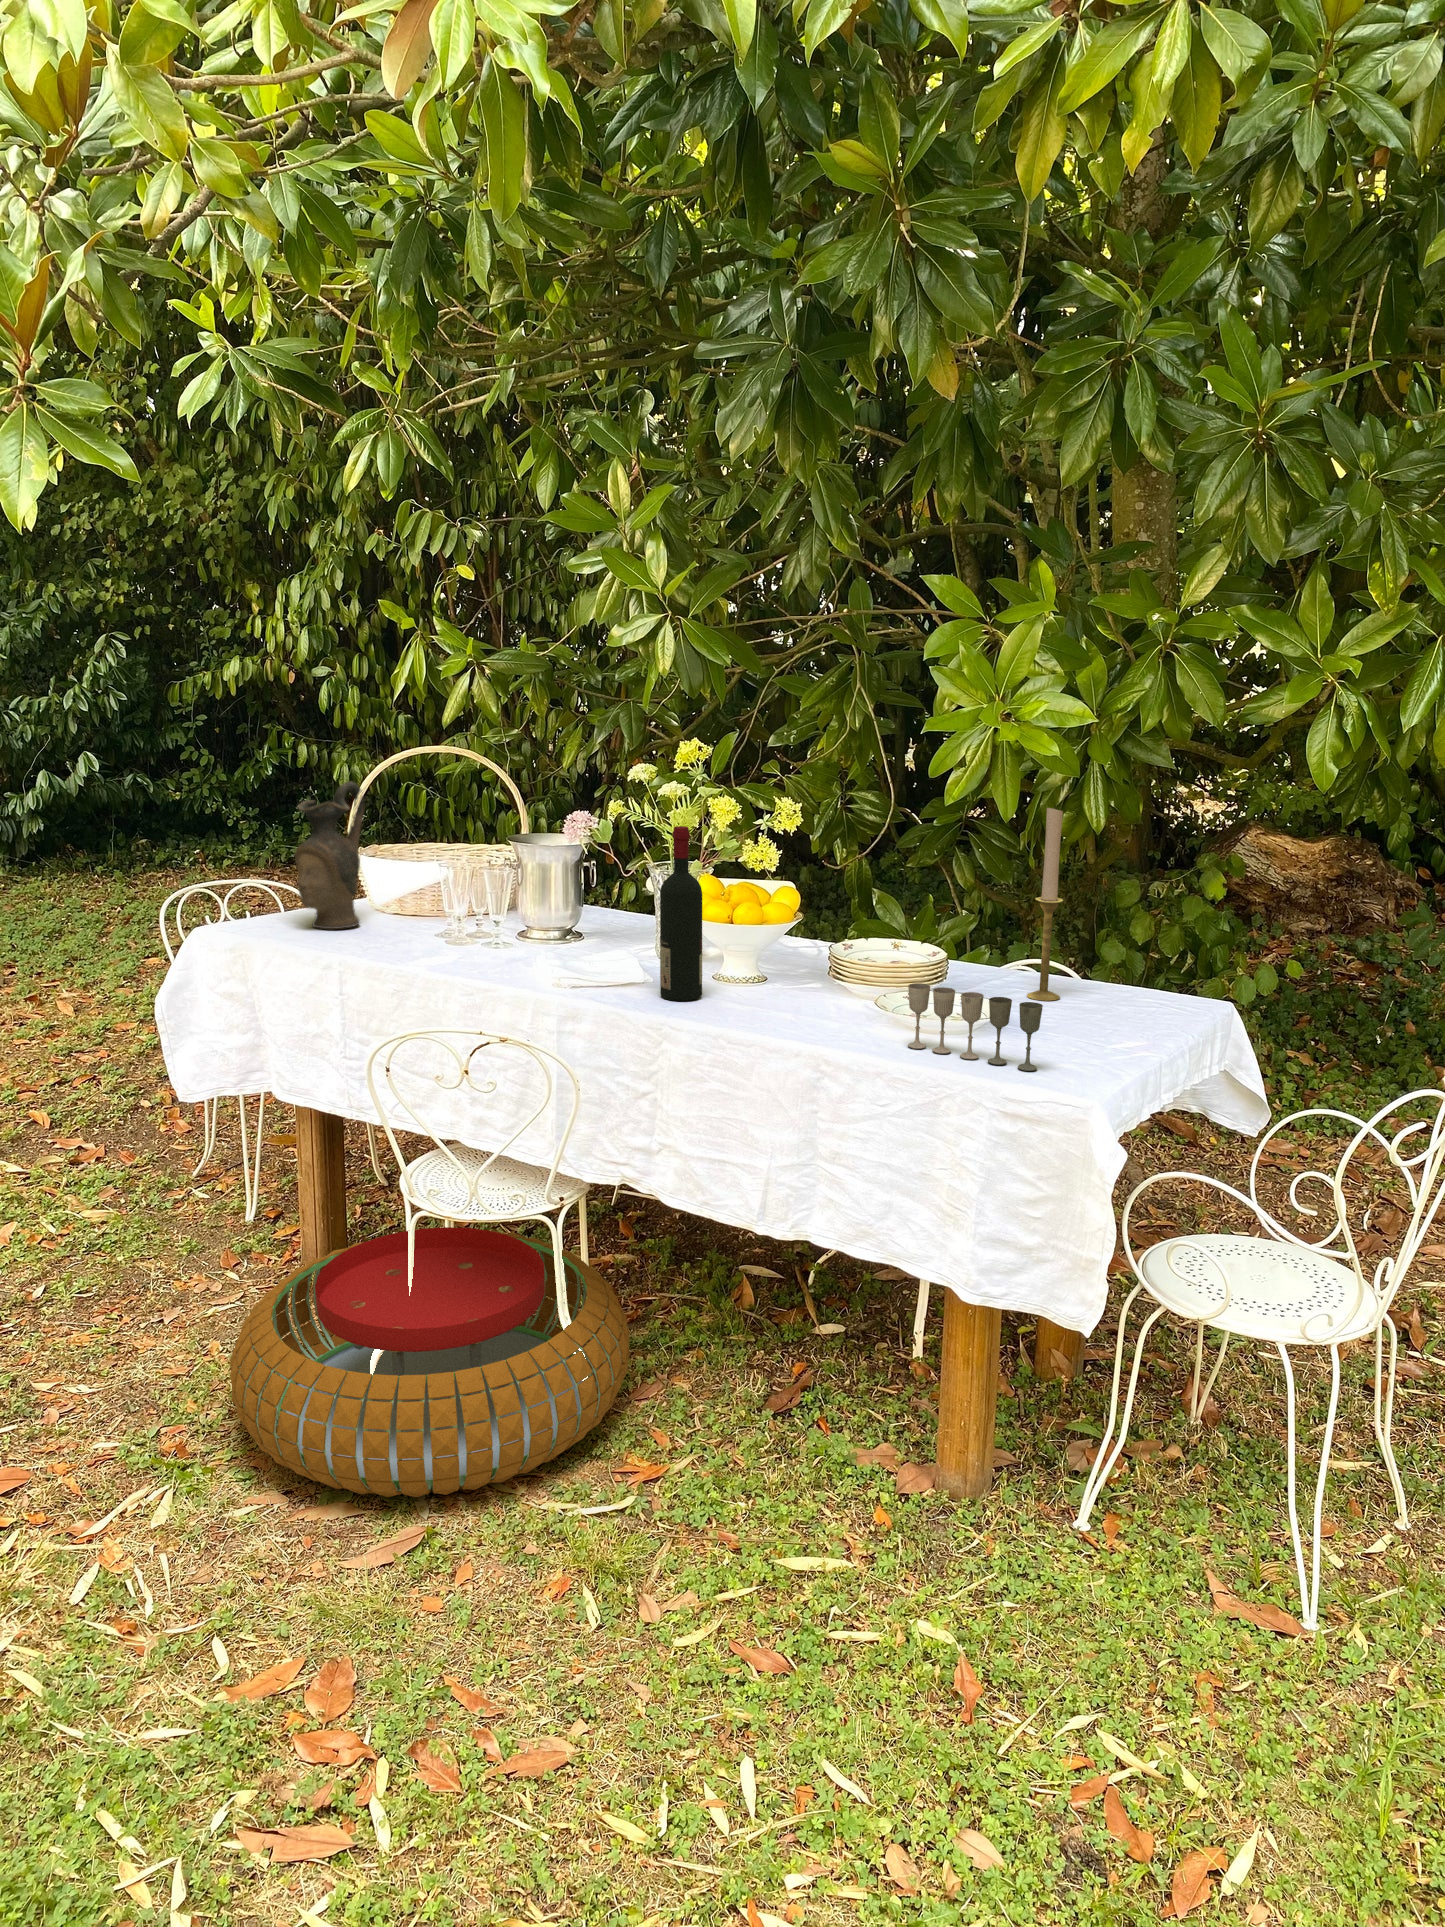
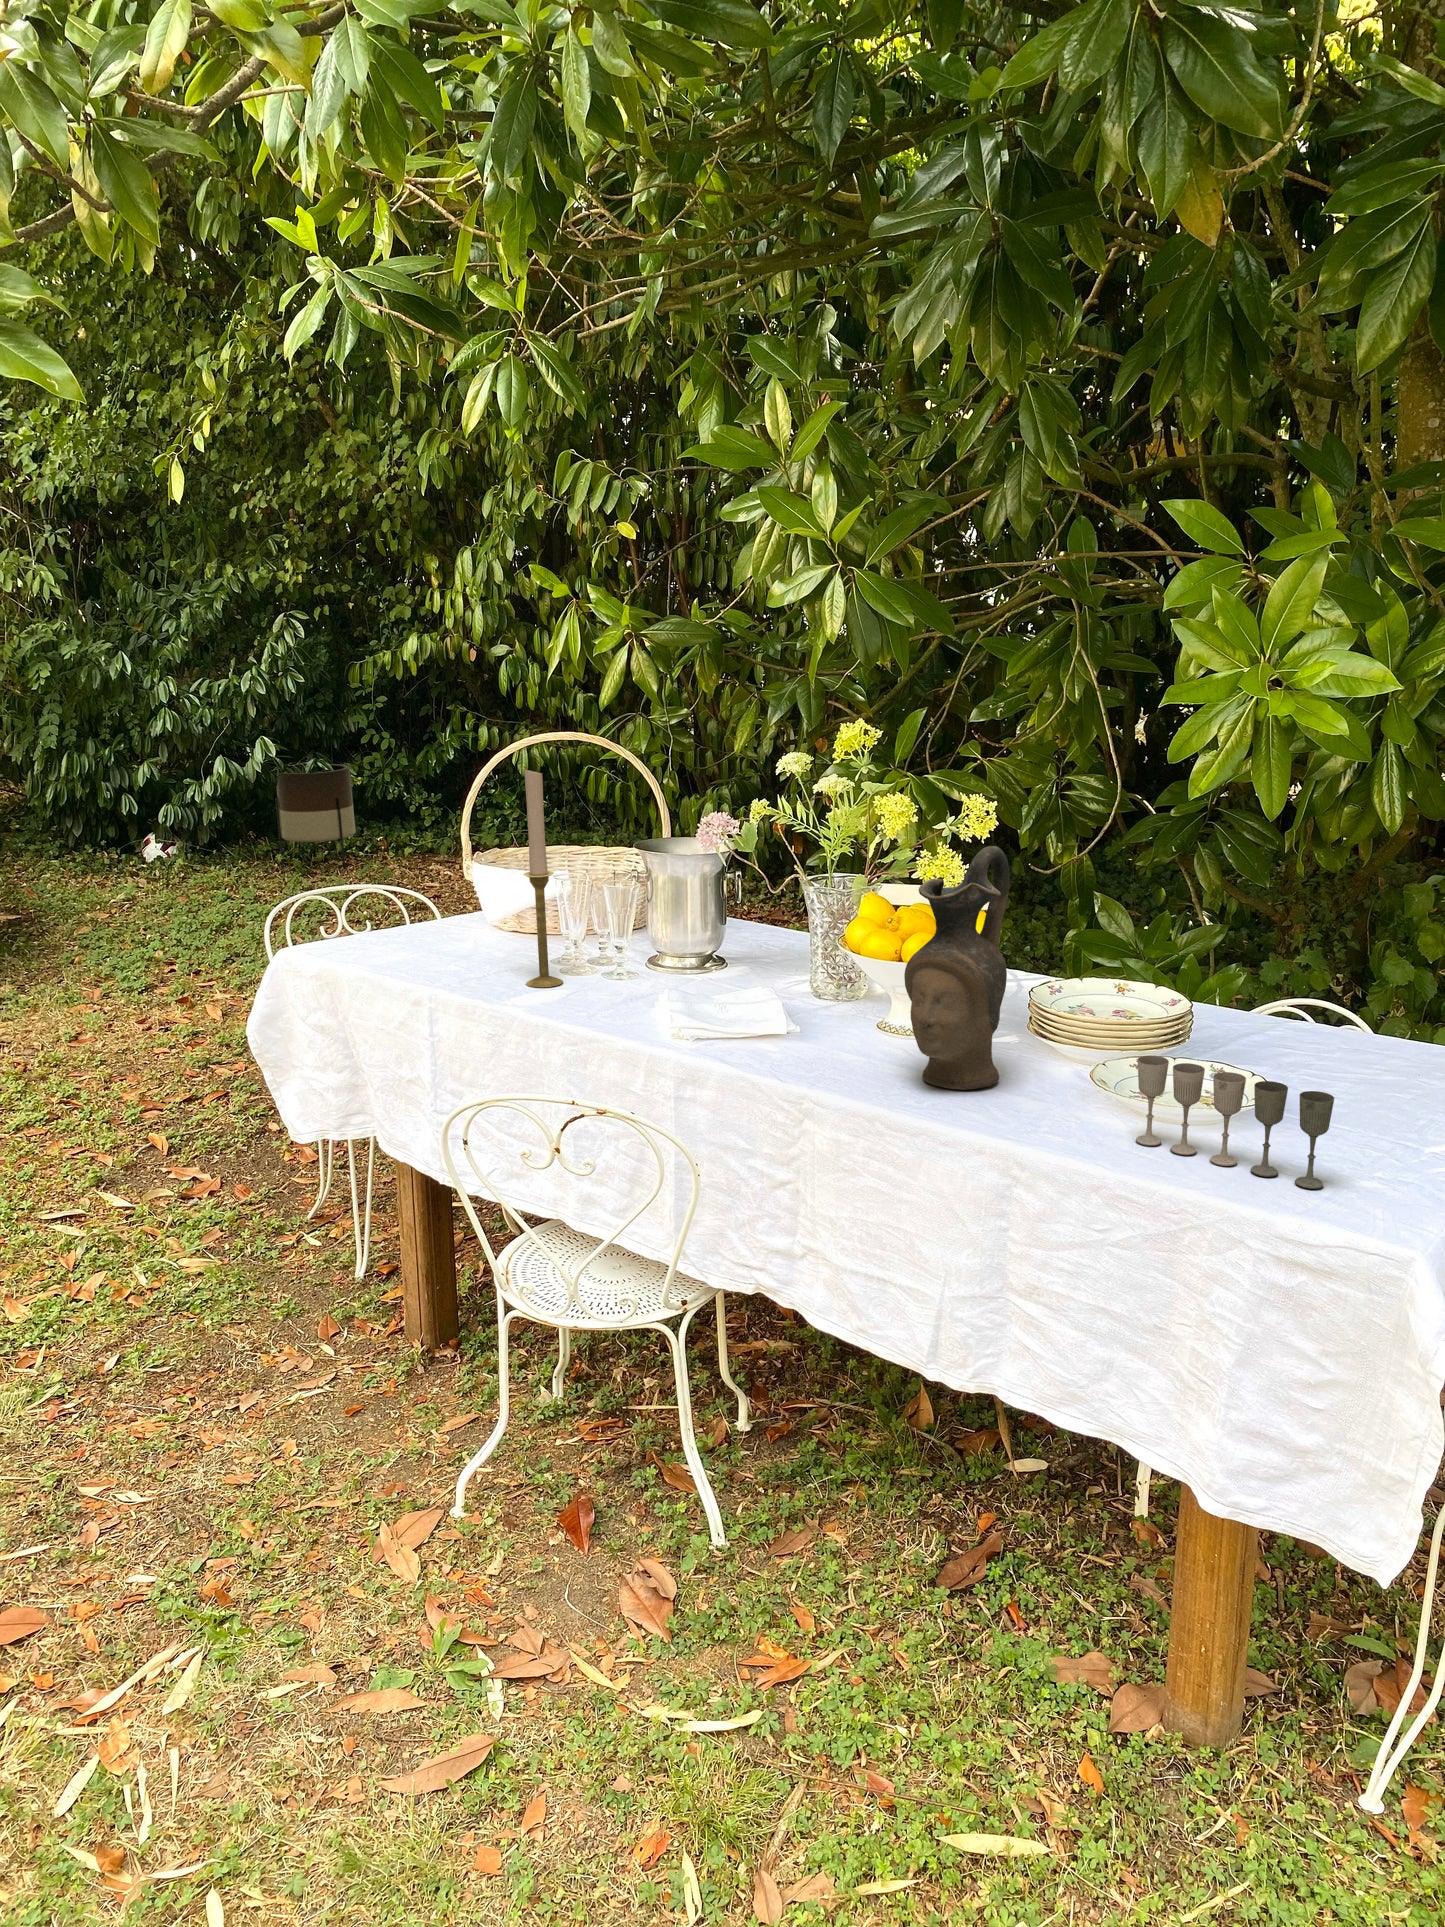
planter: none [97,778,177,880] -> present [276,764,356,869]
ceramic pitcher: present [295,782,365,929] -> present [904,846,1010,1090]
candlestick: present [1027,806,1063,1001] -> present [523,767,563,987]
wine bottle: present [660,826,702,1001] -> none [809,836,864,1061]
pouf: present [230,1227,630,1497] -> none [279,1318,769,1688]

